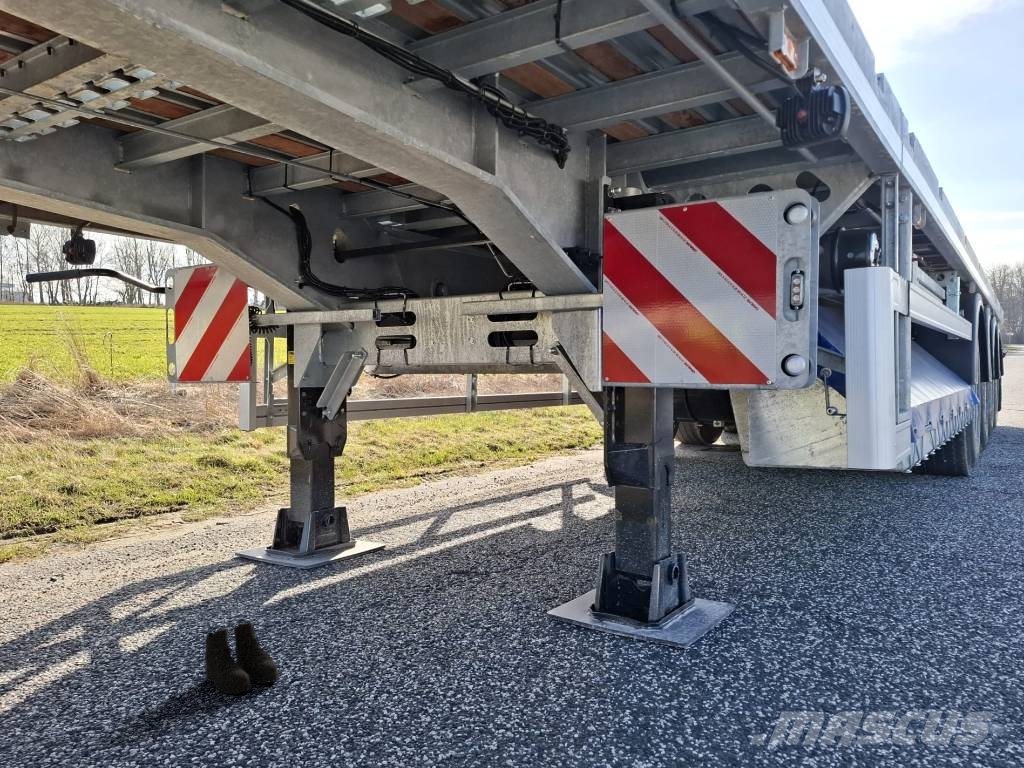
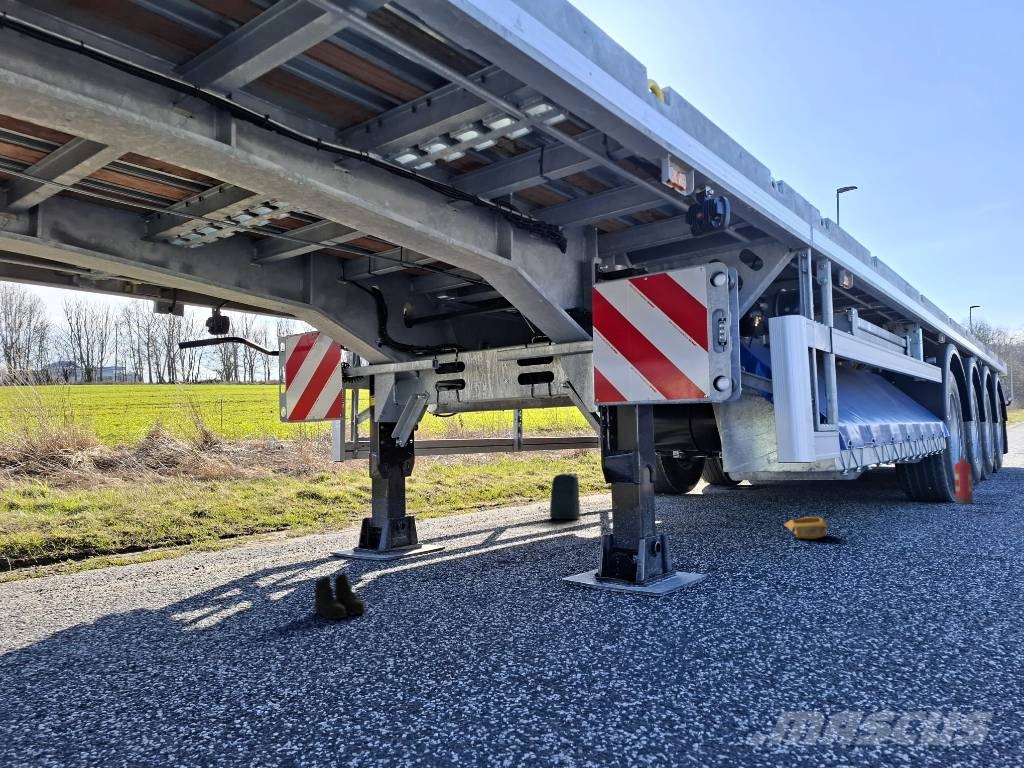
fire extinguisher: none [983,427,1004,483] -> present [954,456,973,504]
backpack: none [515,442,552,501] -> present [550,473,580,519]
cardboard box: none [806,509,866,538] -> present [785,517,828,539]

